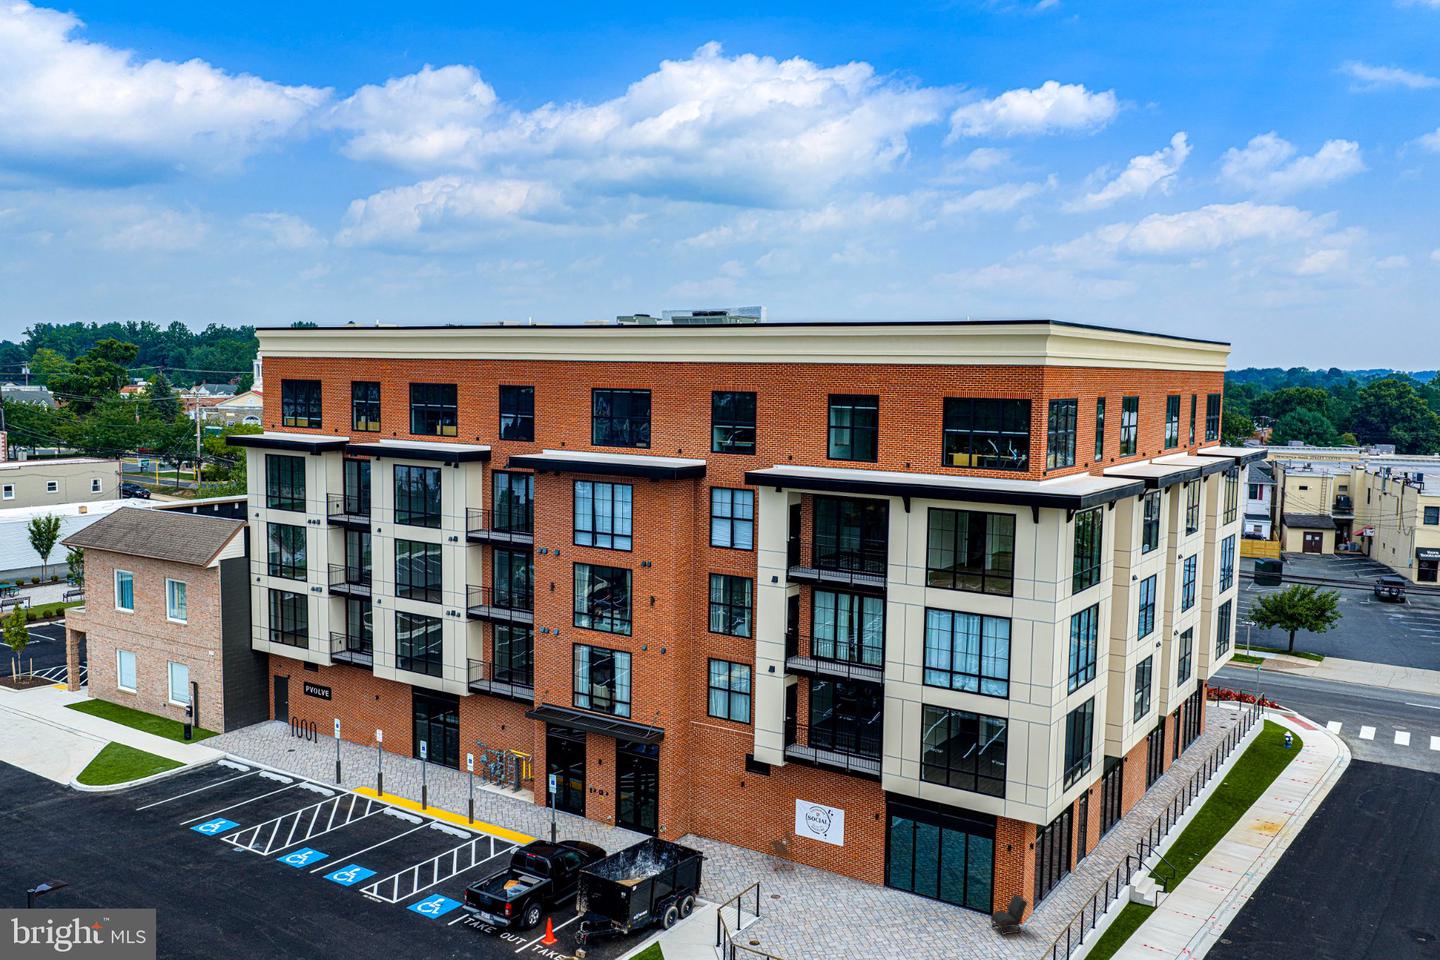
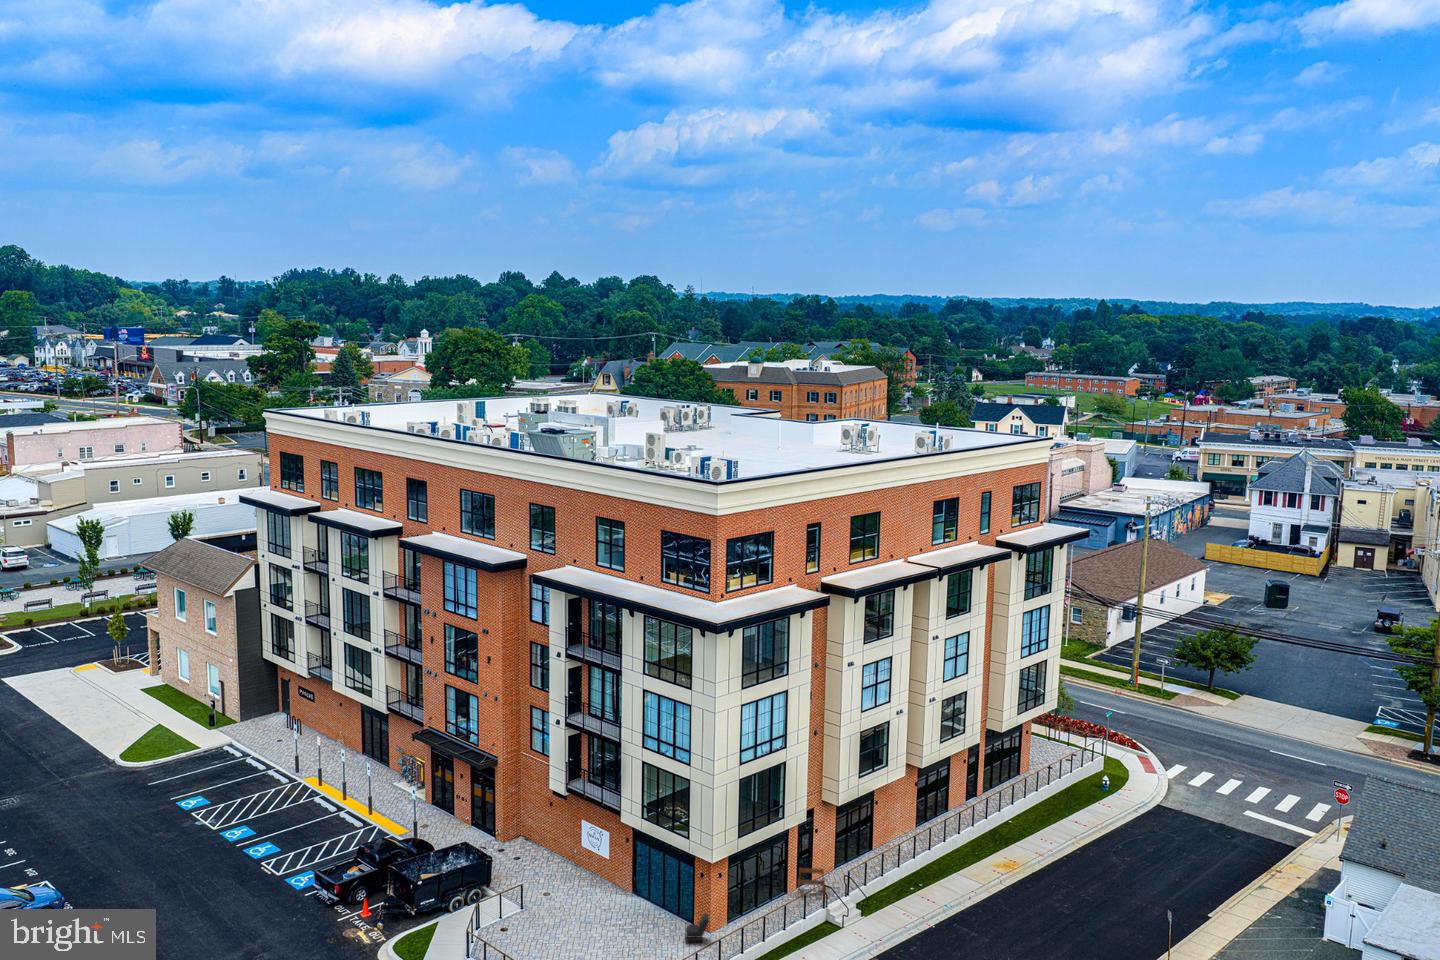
bench: present [768,831,794,871] -> present [798,868,825,898]

